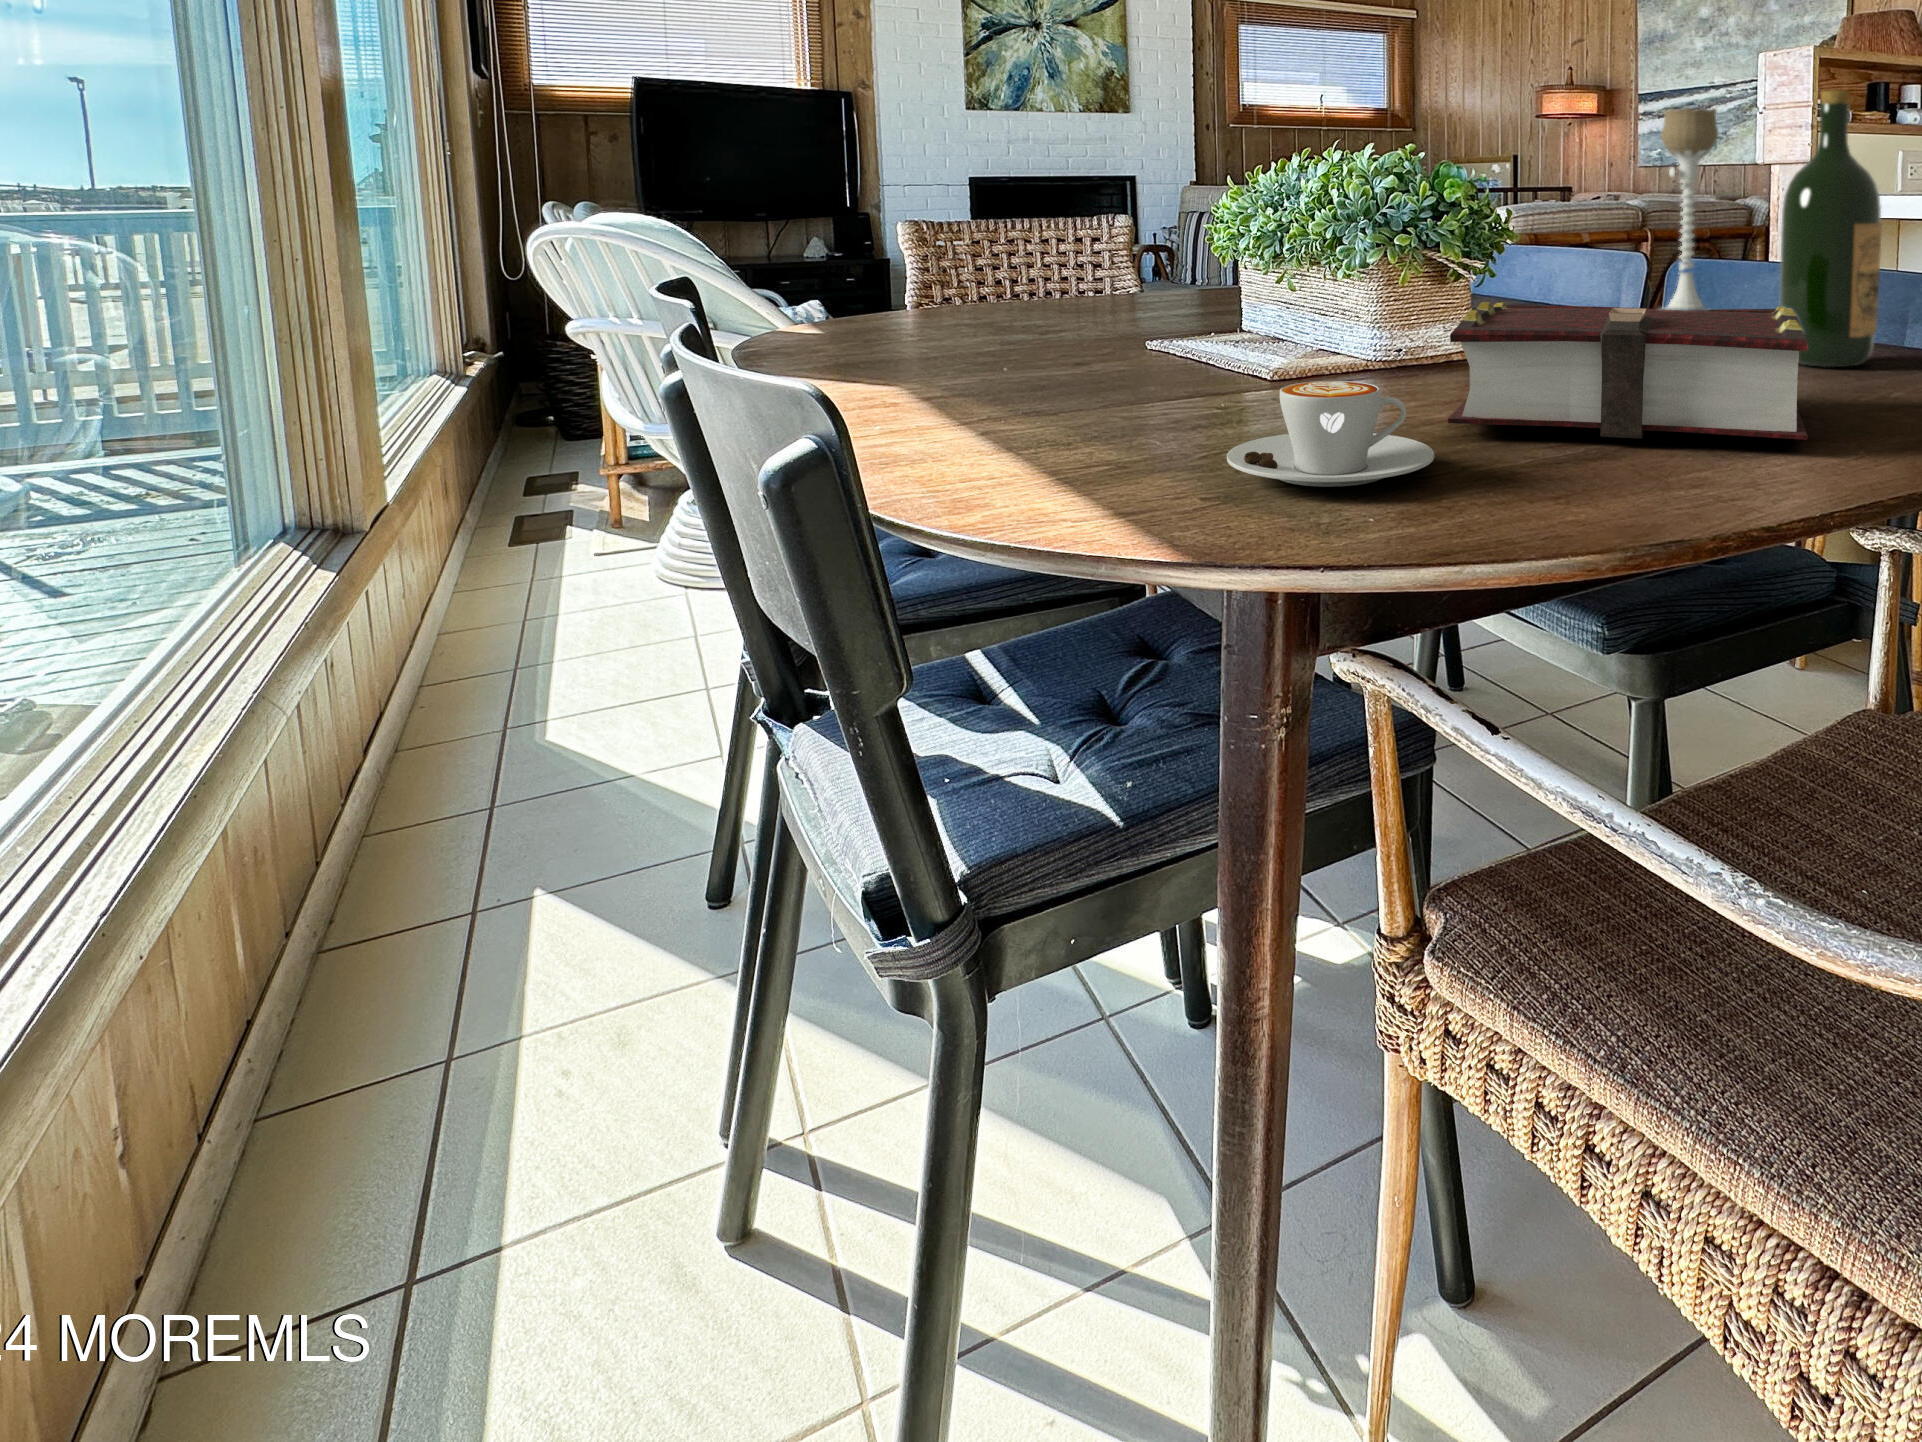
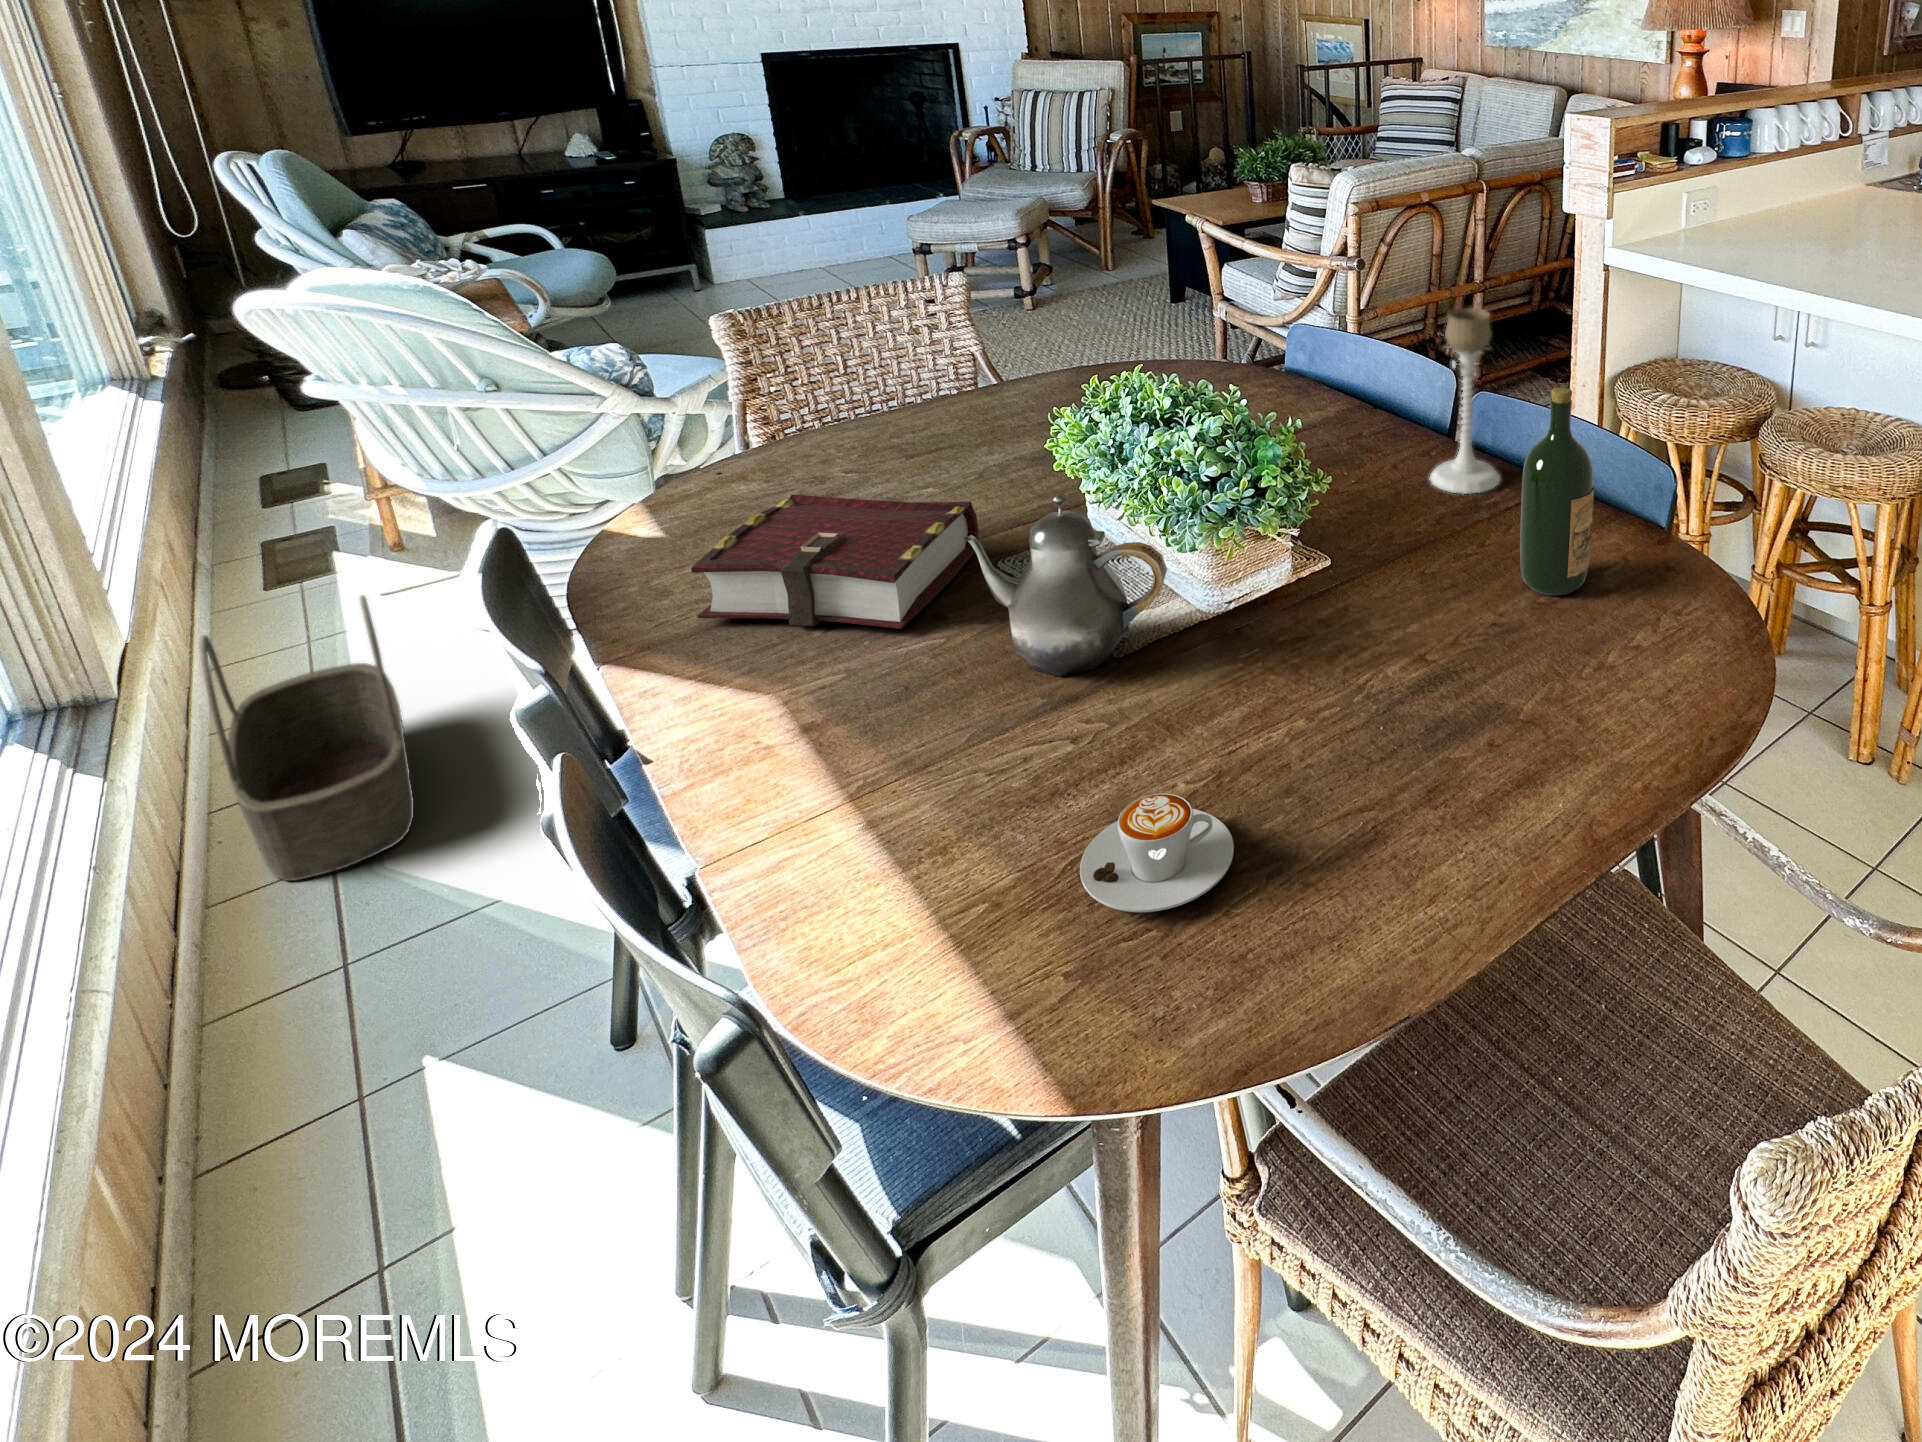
teapot: none [1110,163,1342,387] -> present [964,494,1167,676]
book: present [1448,302,1808,440] -> present [691,494,978,629]
basket: none [412,484,576,749] -> present [199,596,414,881]

